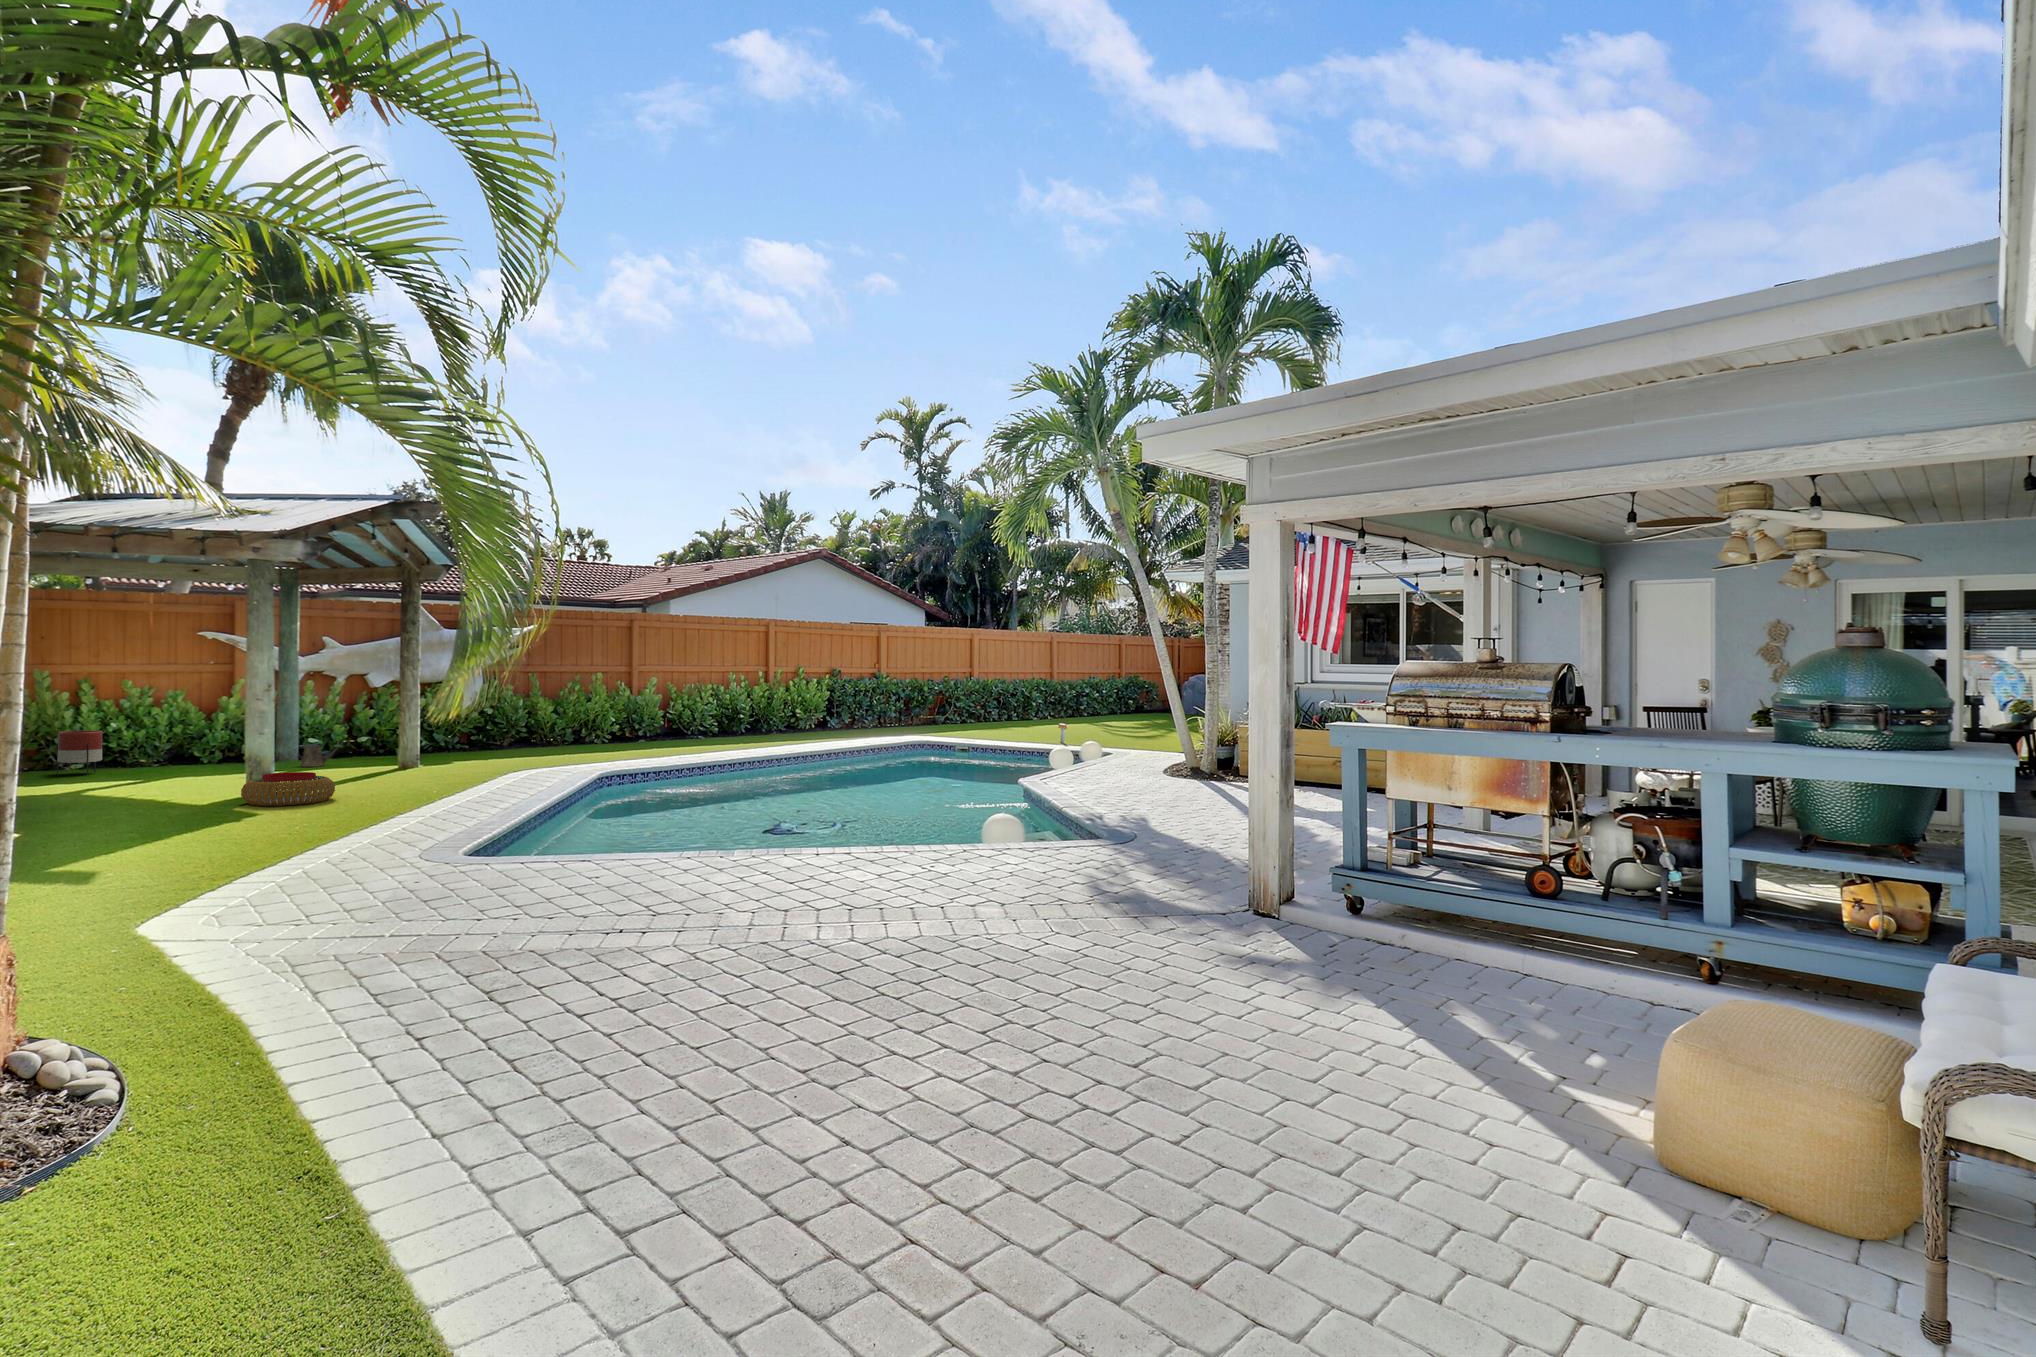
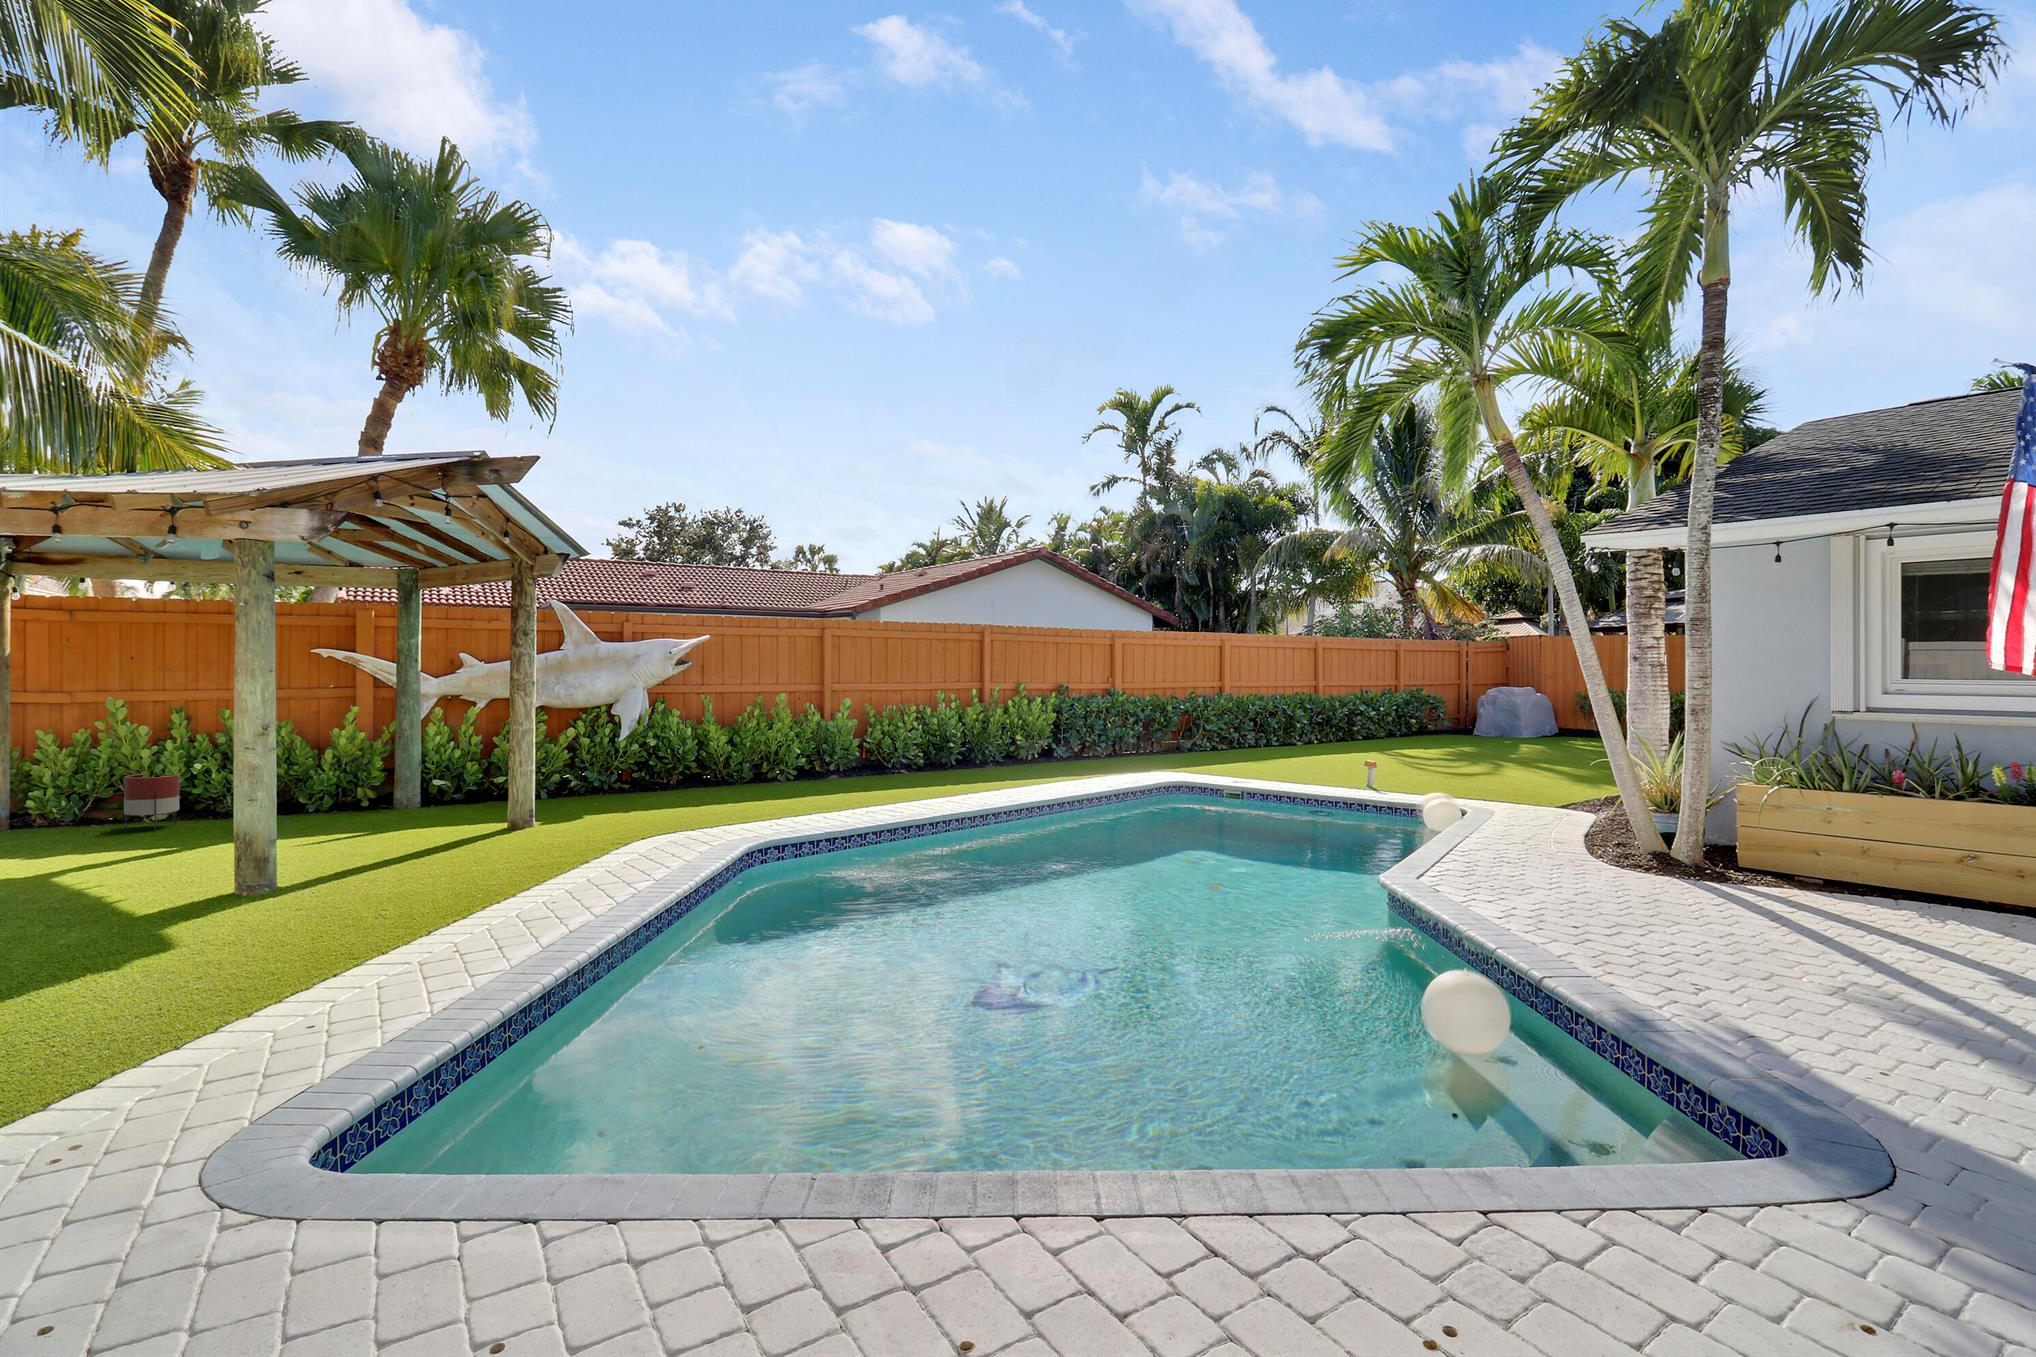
watering can: present [301,744,341,767] -> none [403,785,466,819]
pouf: present [241,772,335,806] -> none [218,854,362,913]

